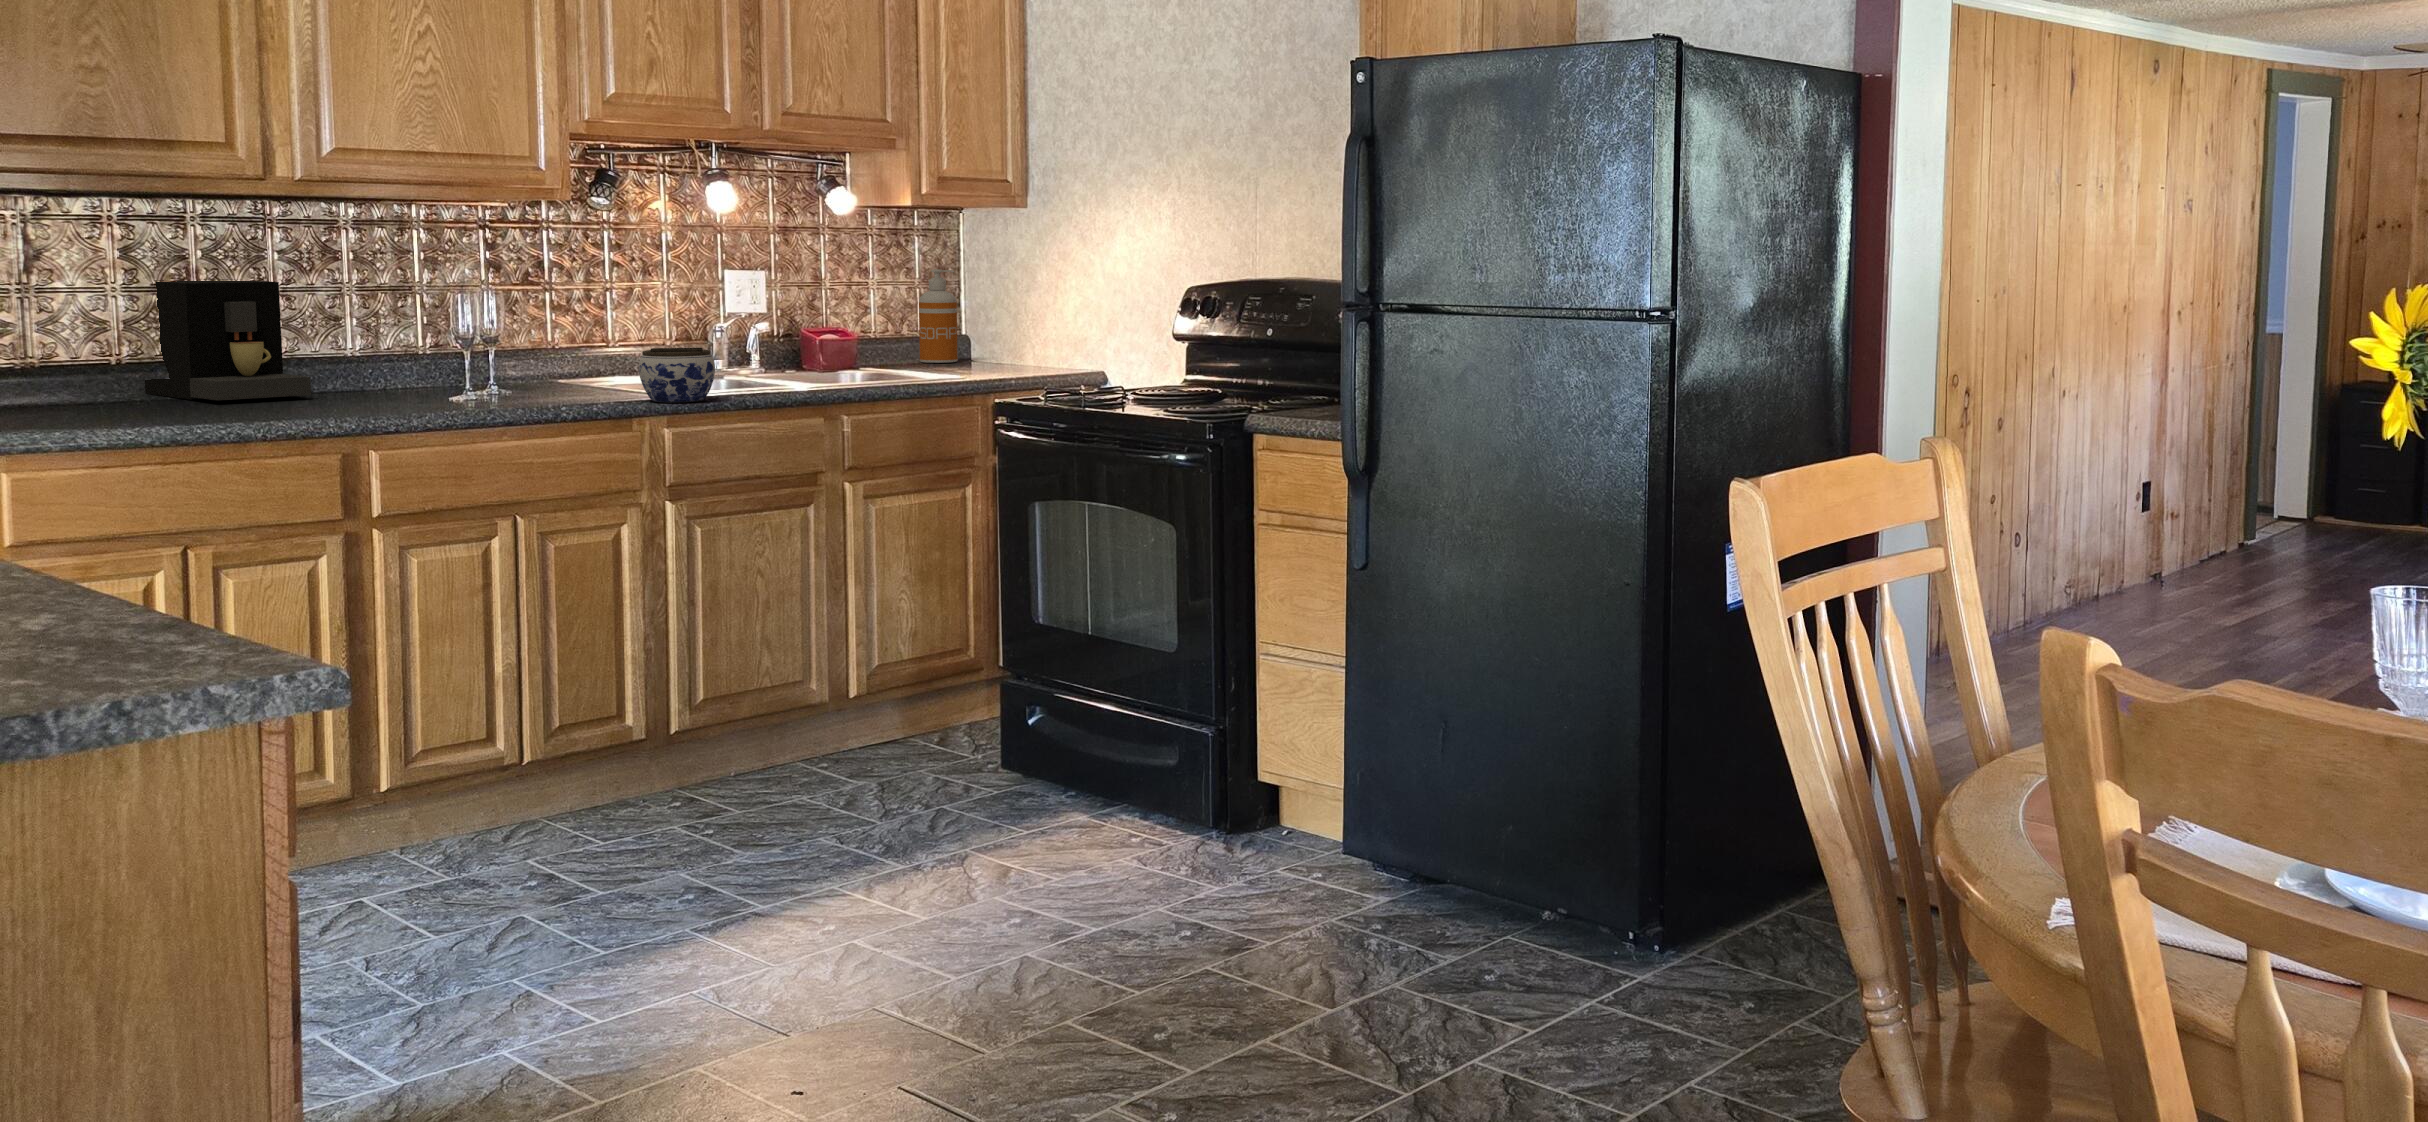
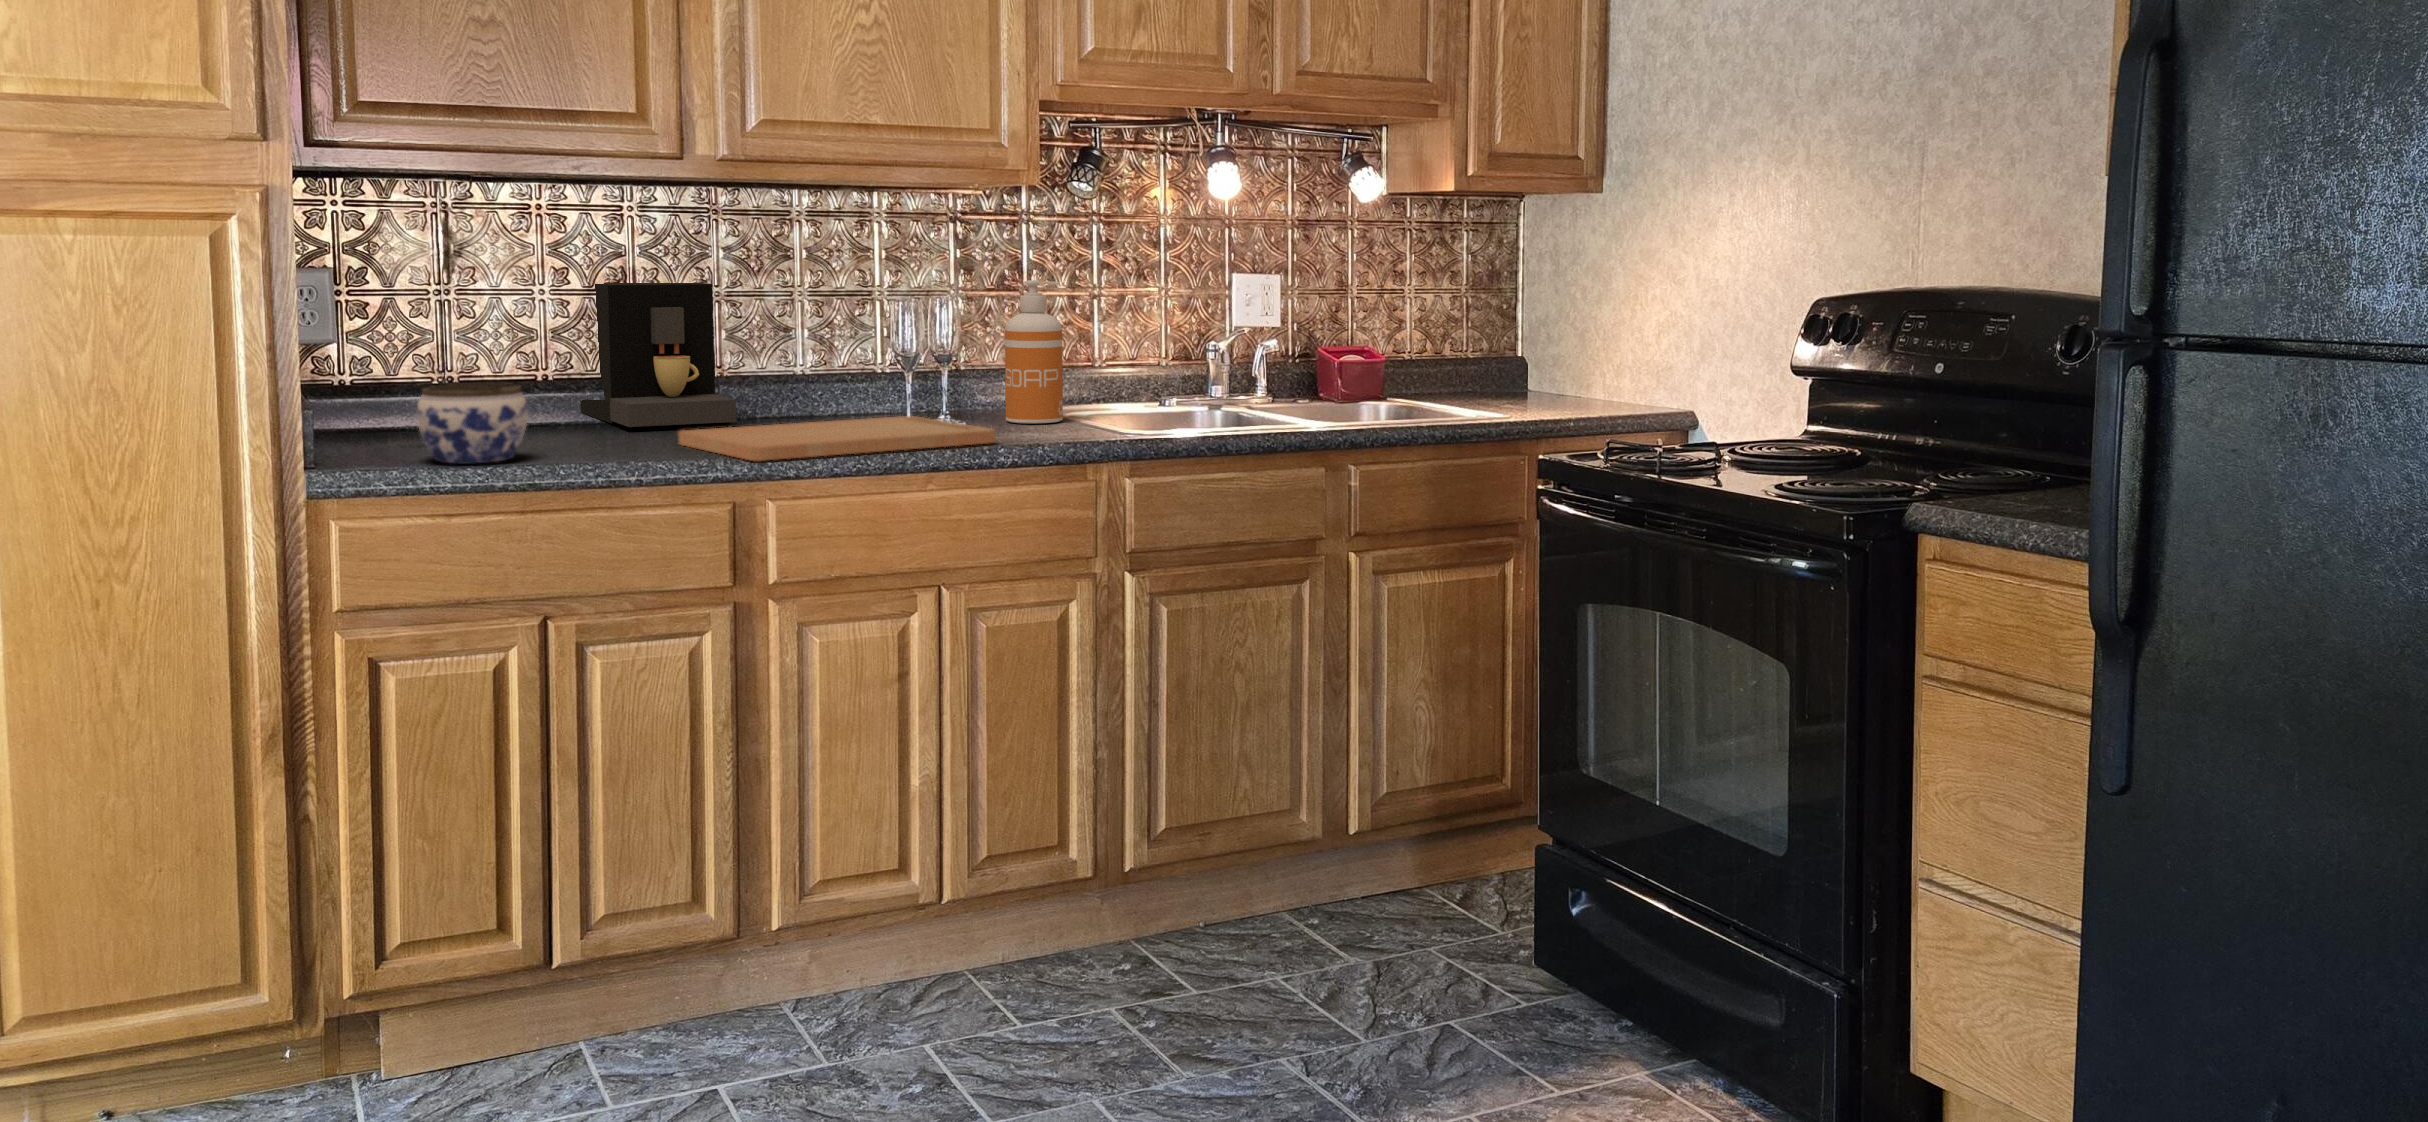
soap dispenser: present [919,269,958,363] -> present [1005,280,1063,423]
jar: present [639,348,715,402] -> present [417,383,528,464]
cutting board: none [277,387,555,418] -> present [679,416,995,461]

